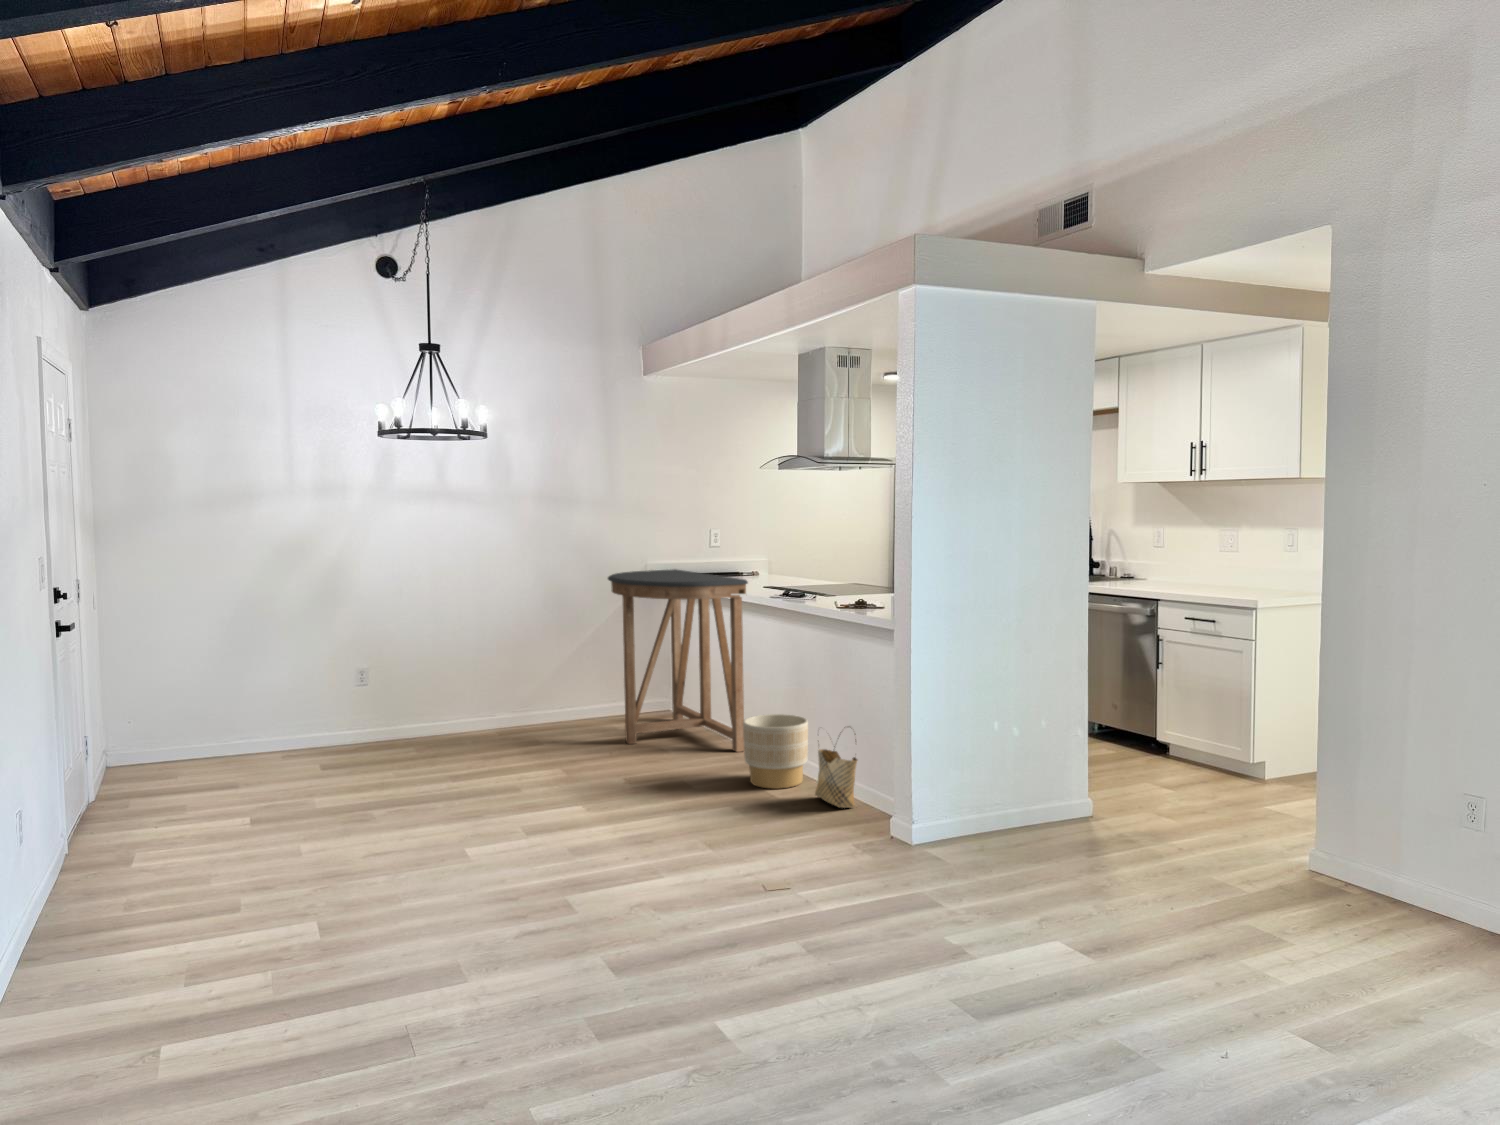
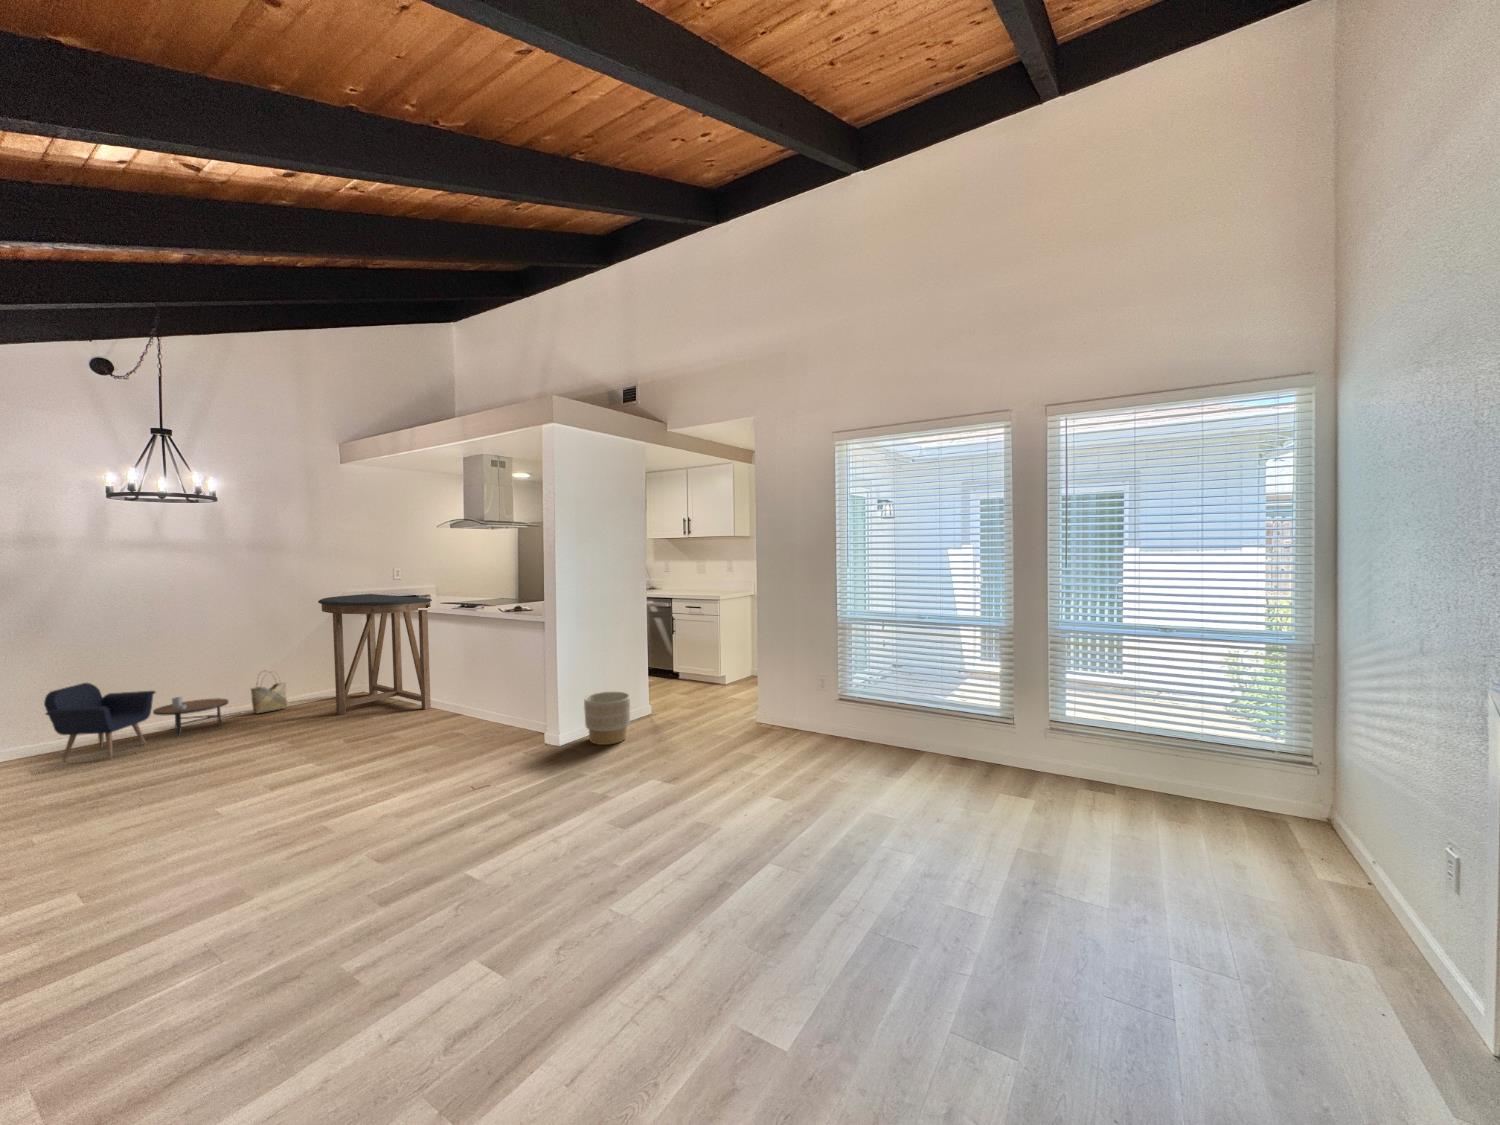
armchair: none [327,666,506,764] -> present [44,683,228,762]
planter: present [743,714,808,789] -> present [584,692,630,745]
woven basket: present [815,734,857,808] -> present [251,672,287,713]

